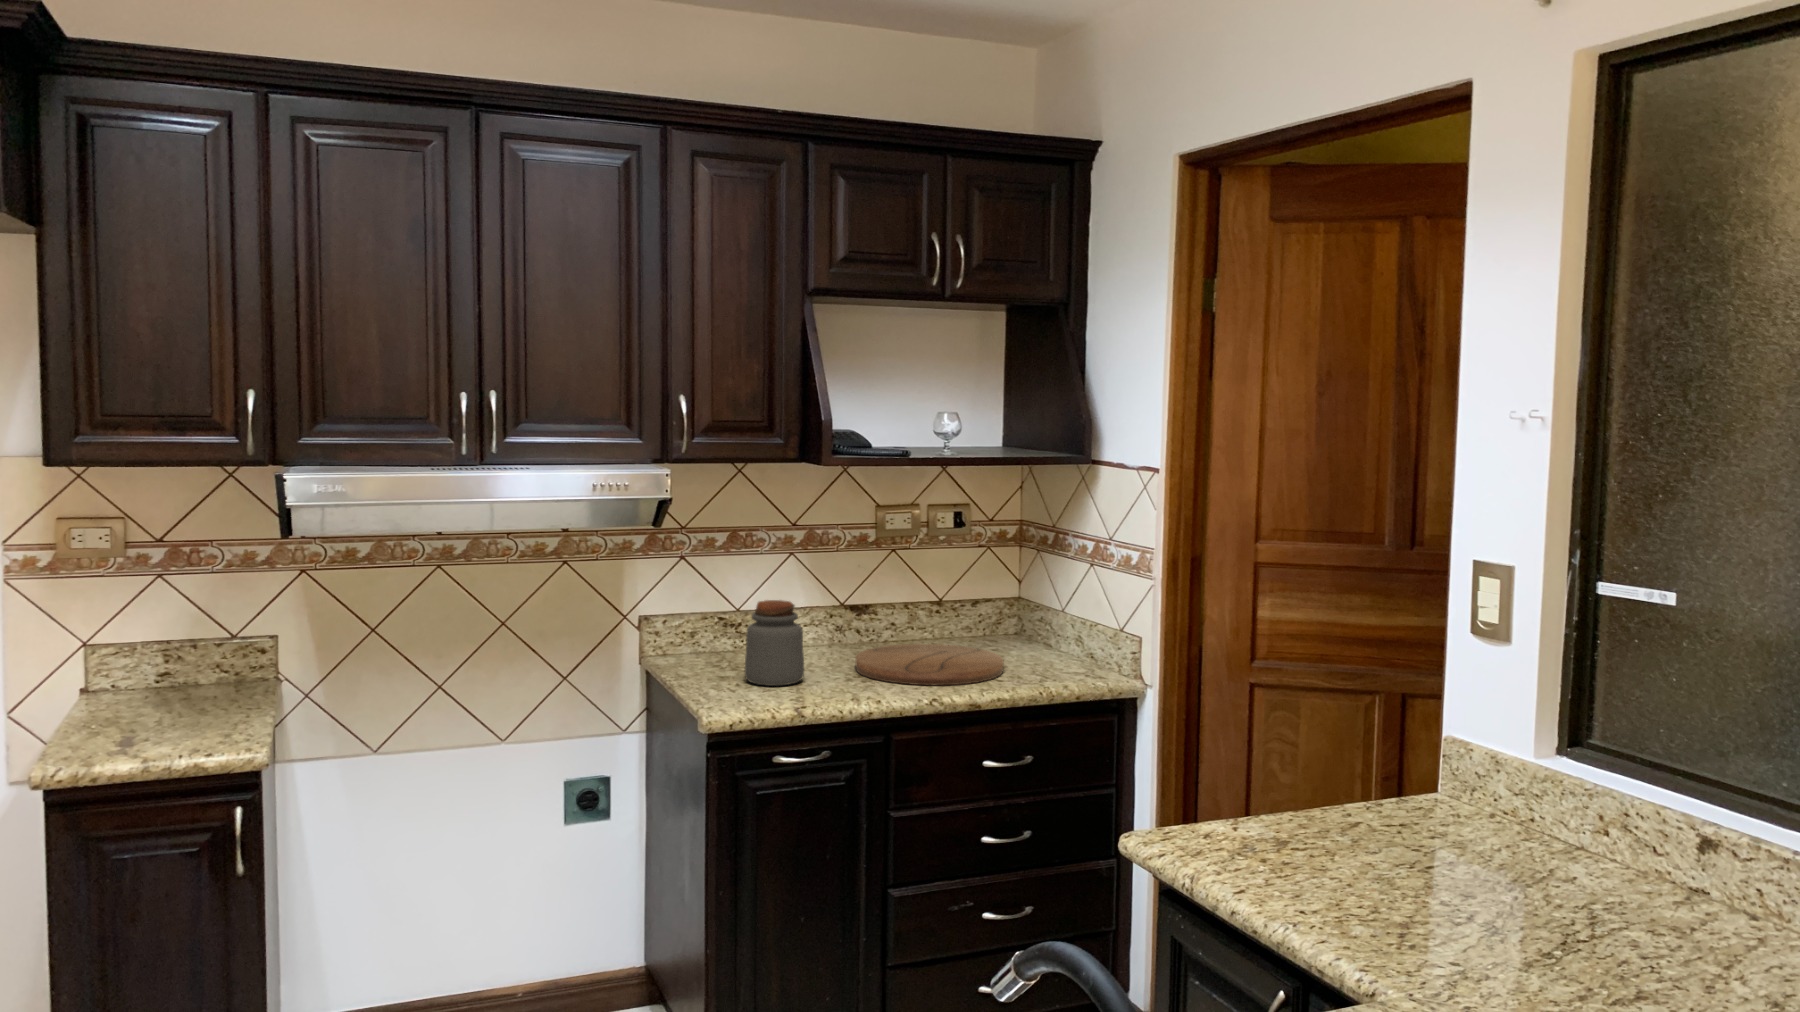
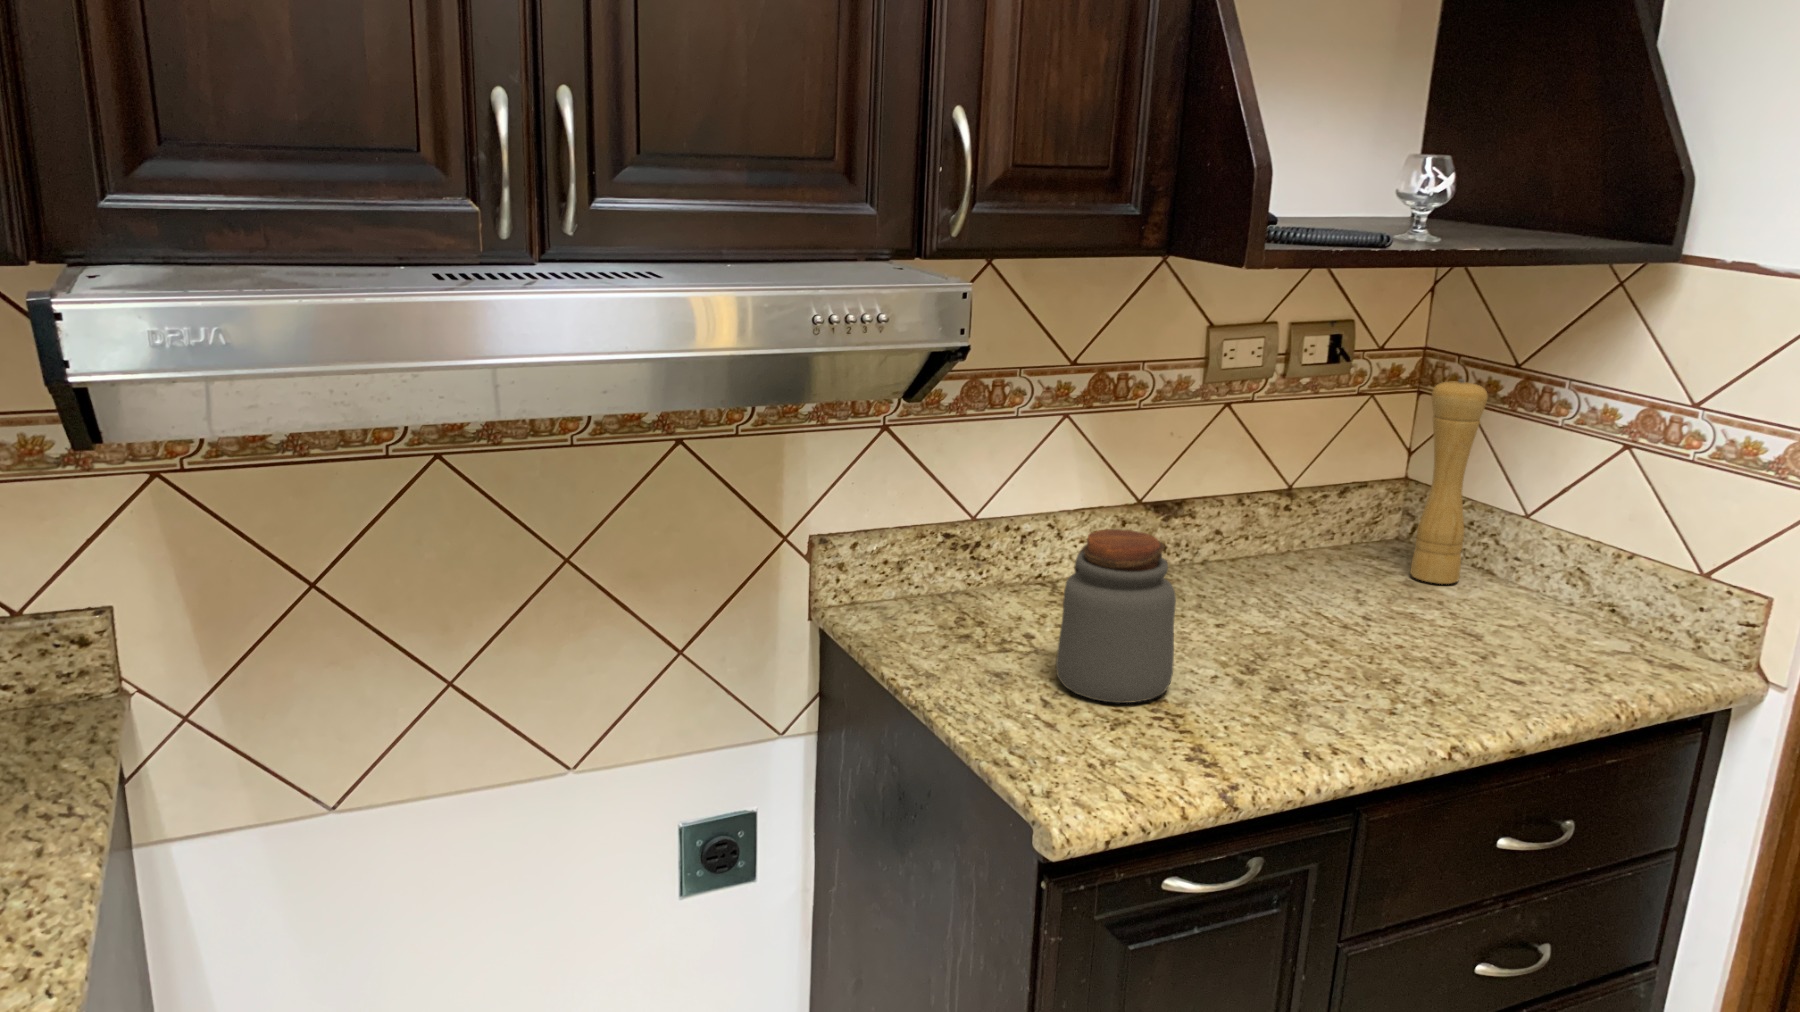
pepper mill: none [998,533,1029,650] -> present [1410,379,1488,584]
cutting board: present [855,644,1003,685] -> none [1221,580,1510,695]

